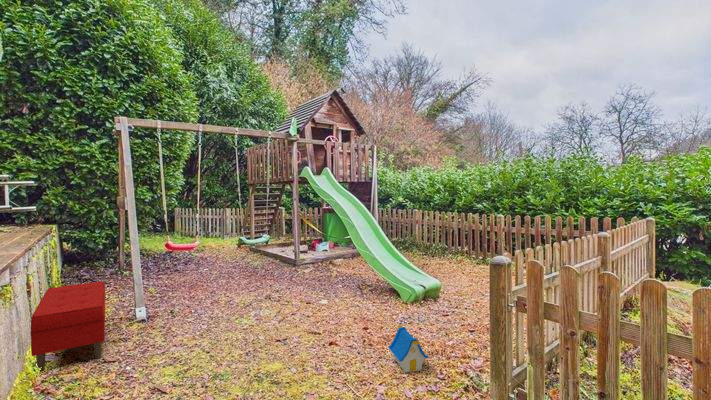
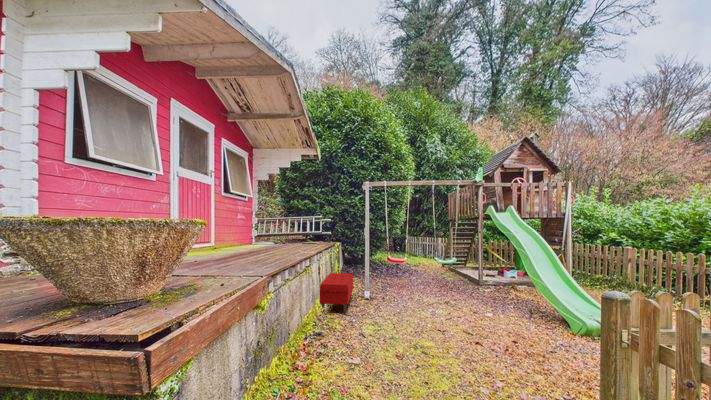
toy house: present [388,325,428,372] -> none [521,342,557,385]

